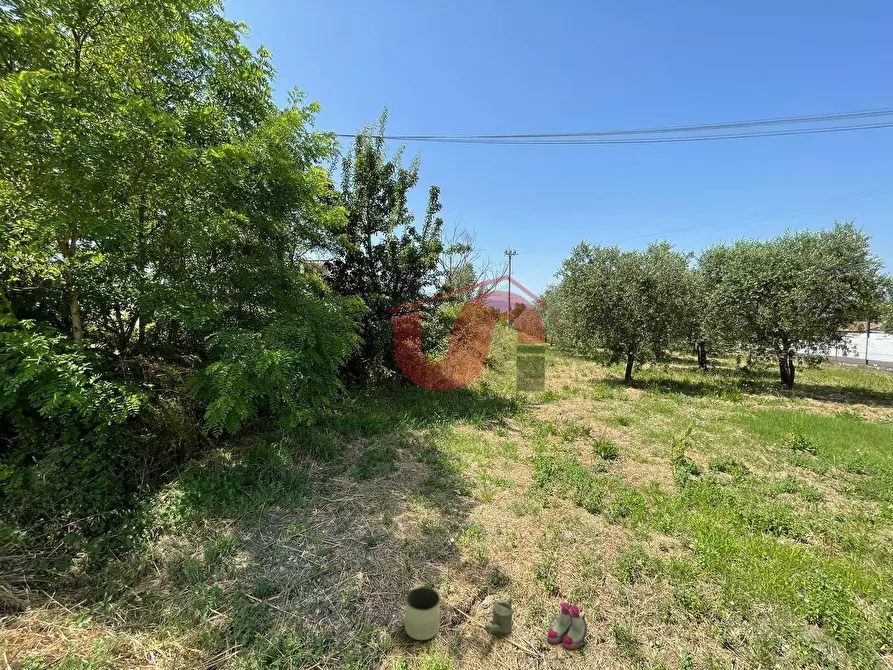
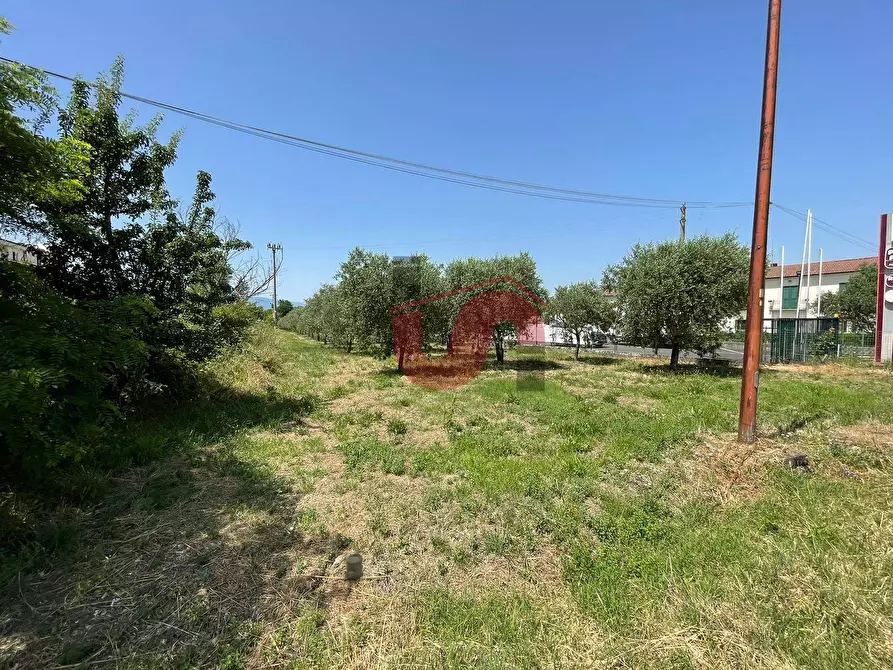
planter: present [405,587,440,640] -> none [269,566,303,612]
boots: present [547,603,587,649] -> none [390,534,417,568]

